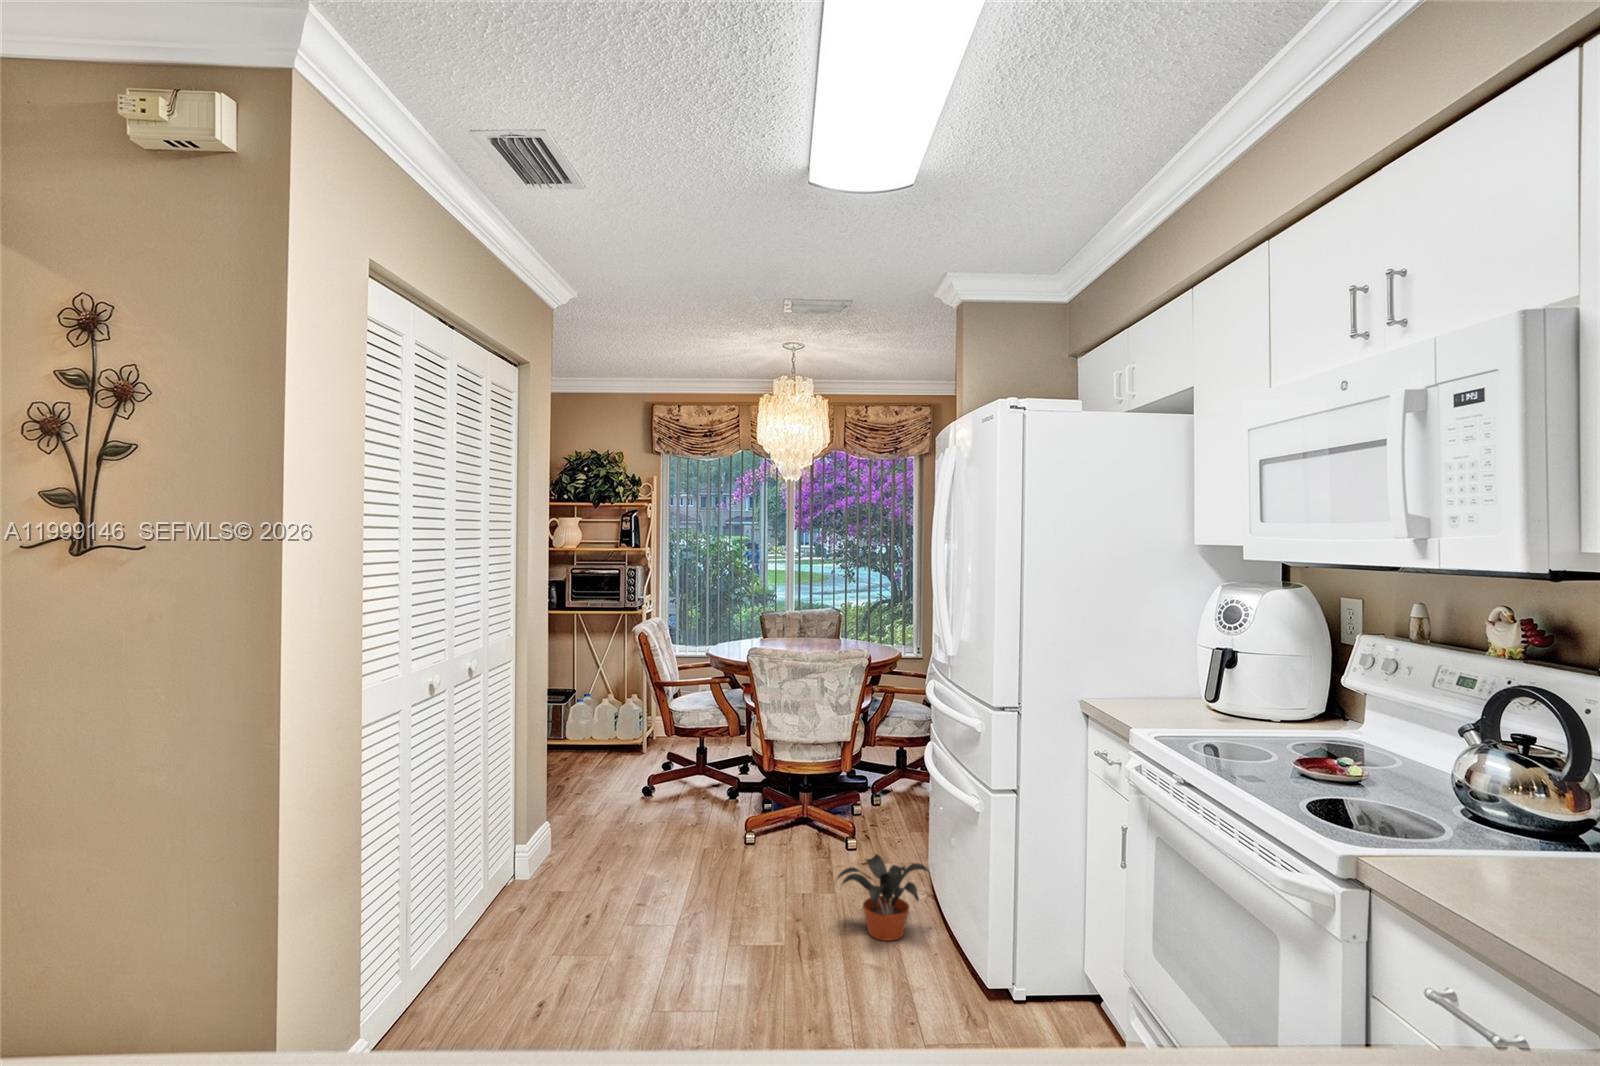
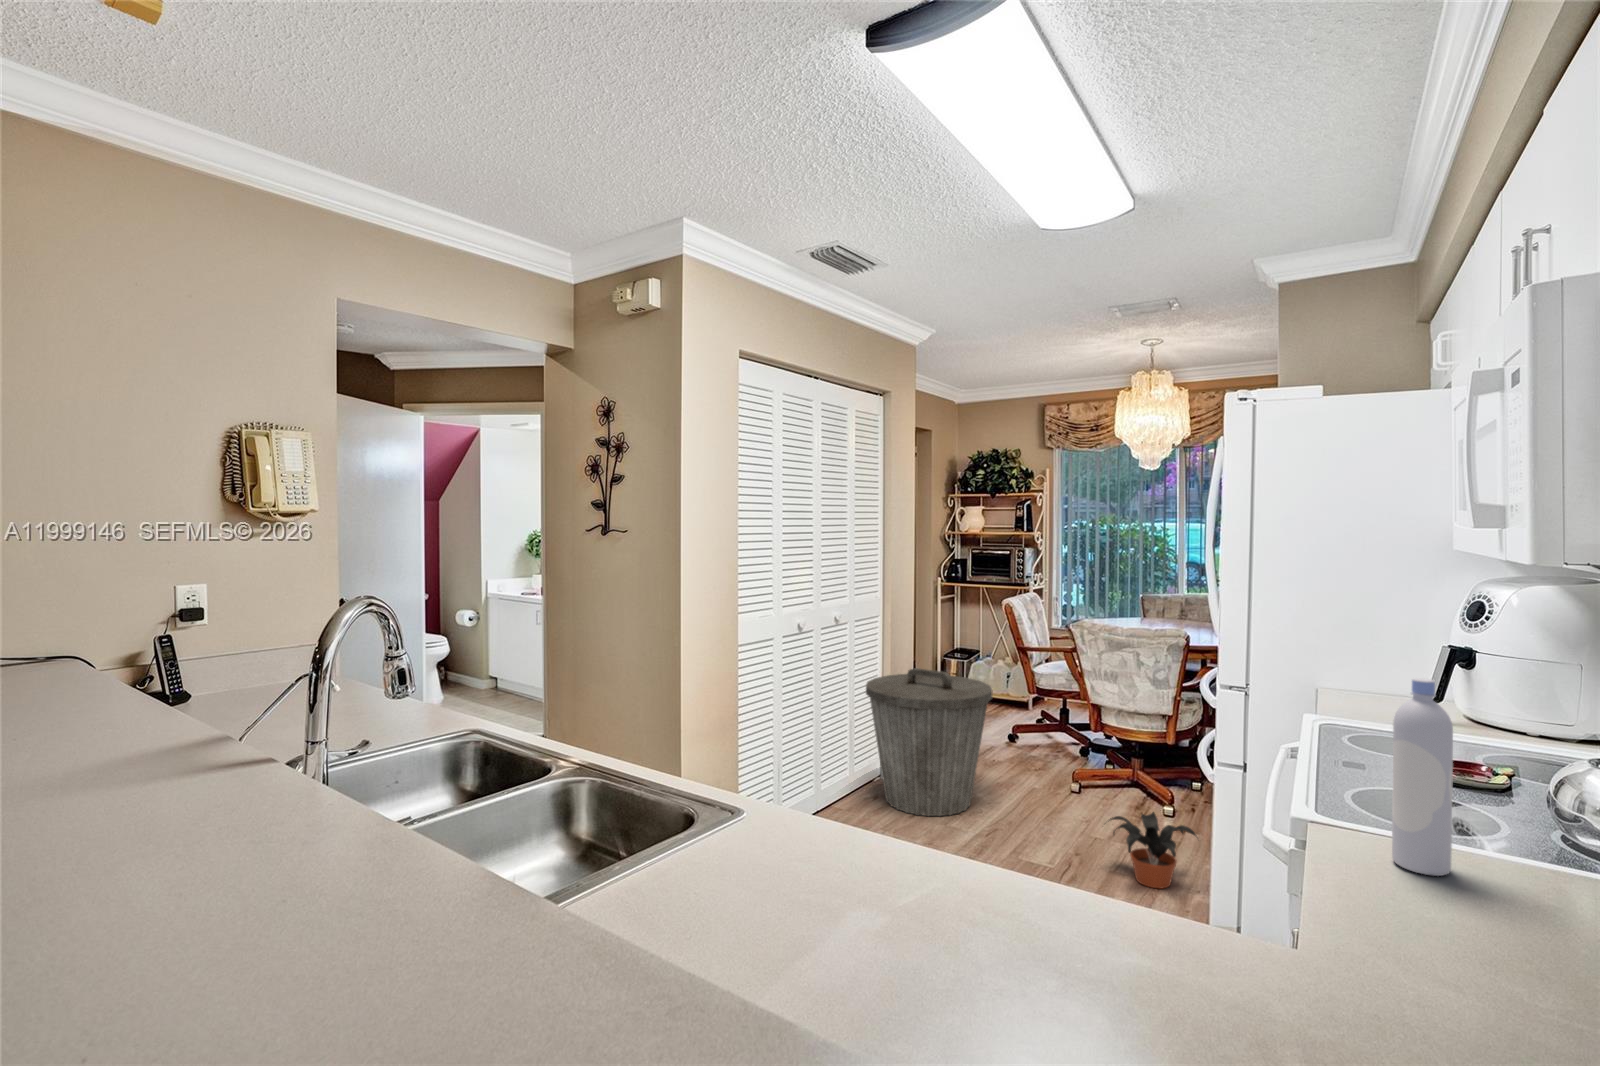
bottle: none [1479,693,1543,902] -> present [1392,678,1453,876]
trash can: none [510,725,678,922] -> present [866,668,993,816]

